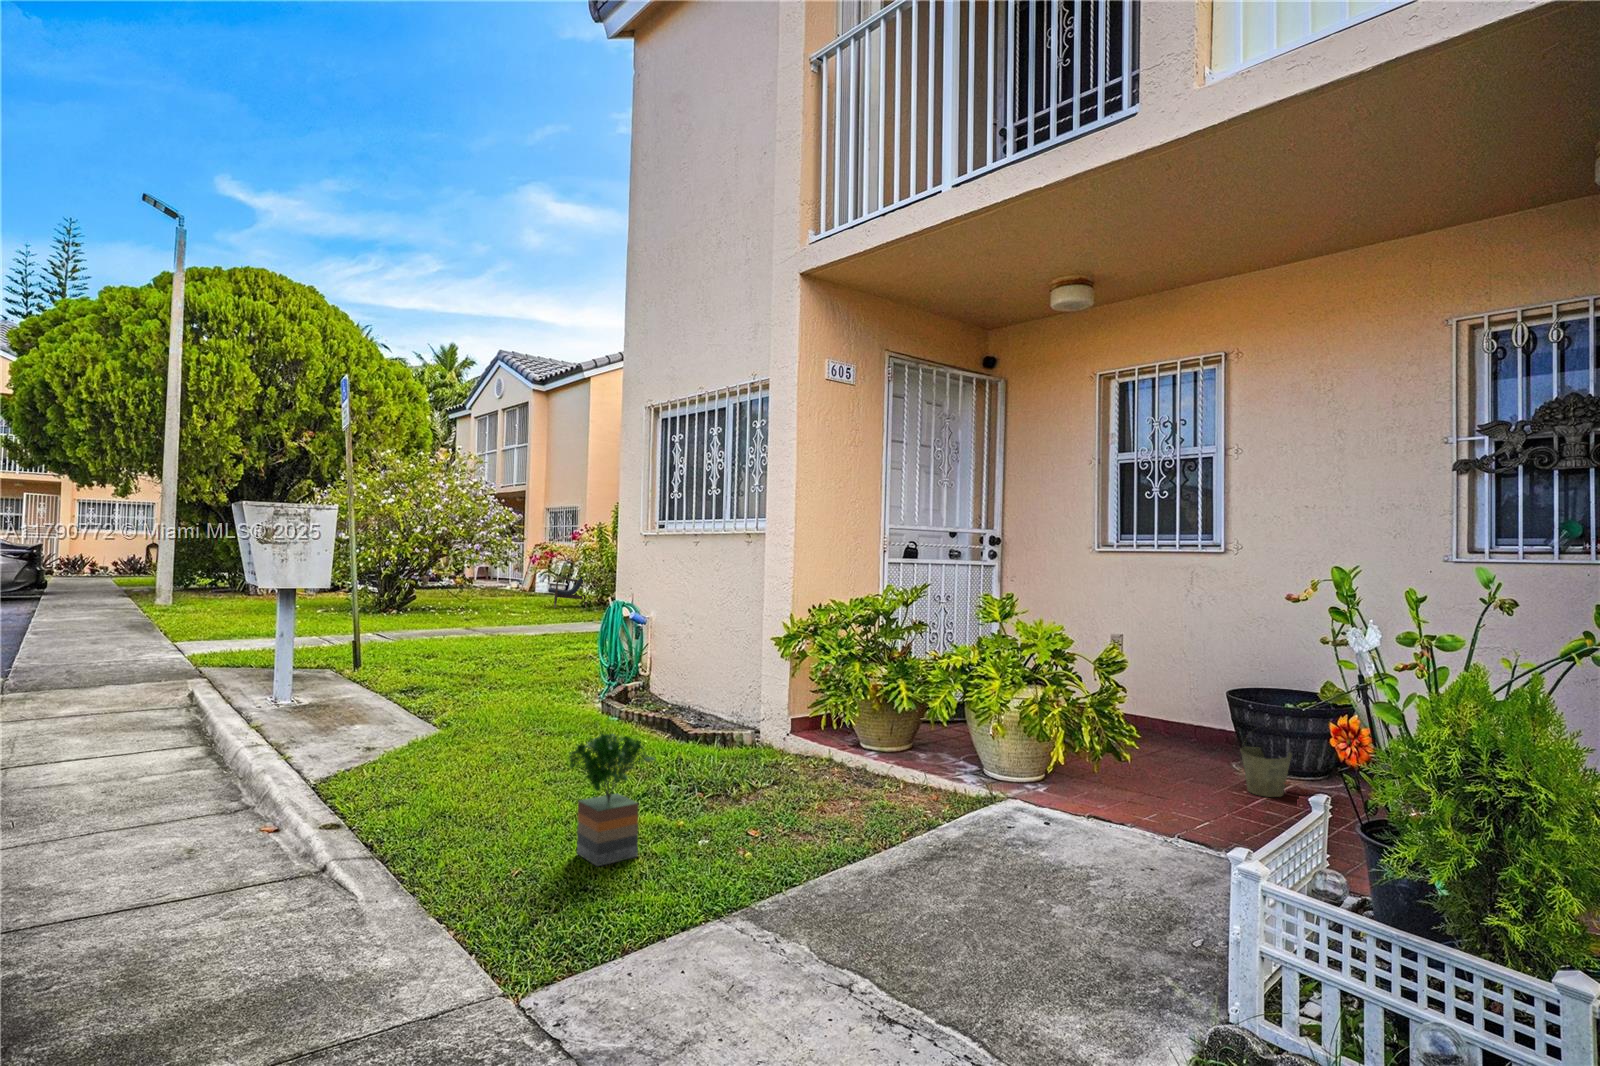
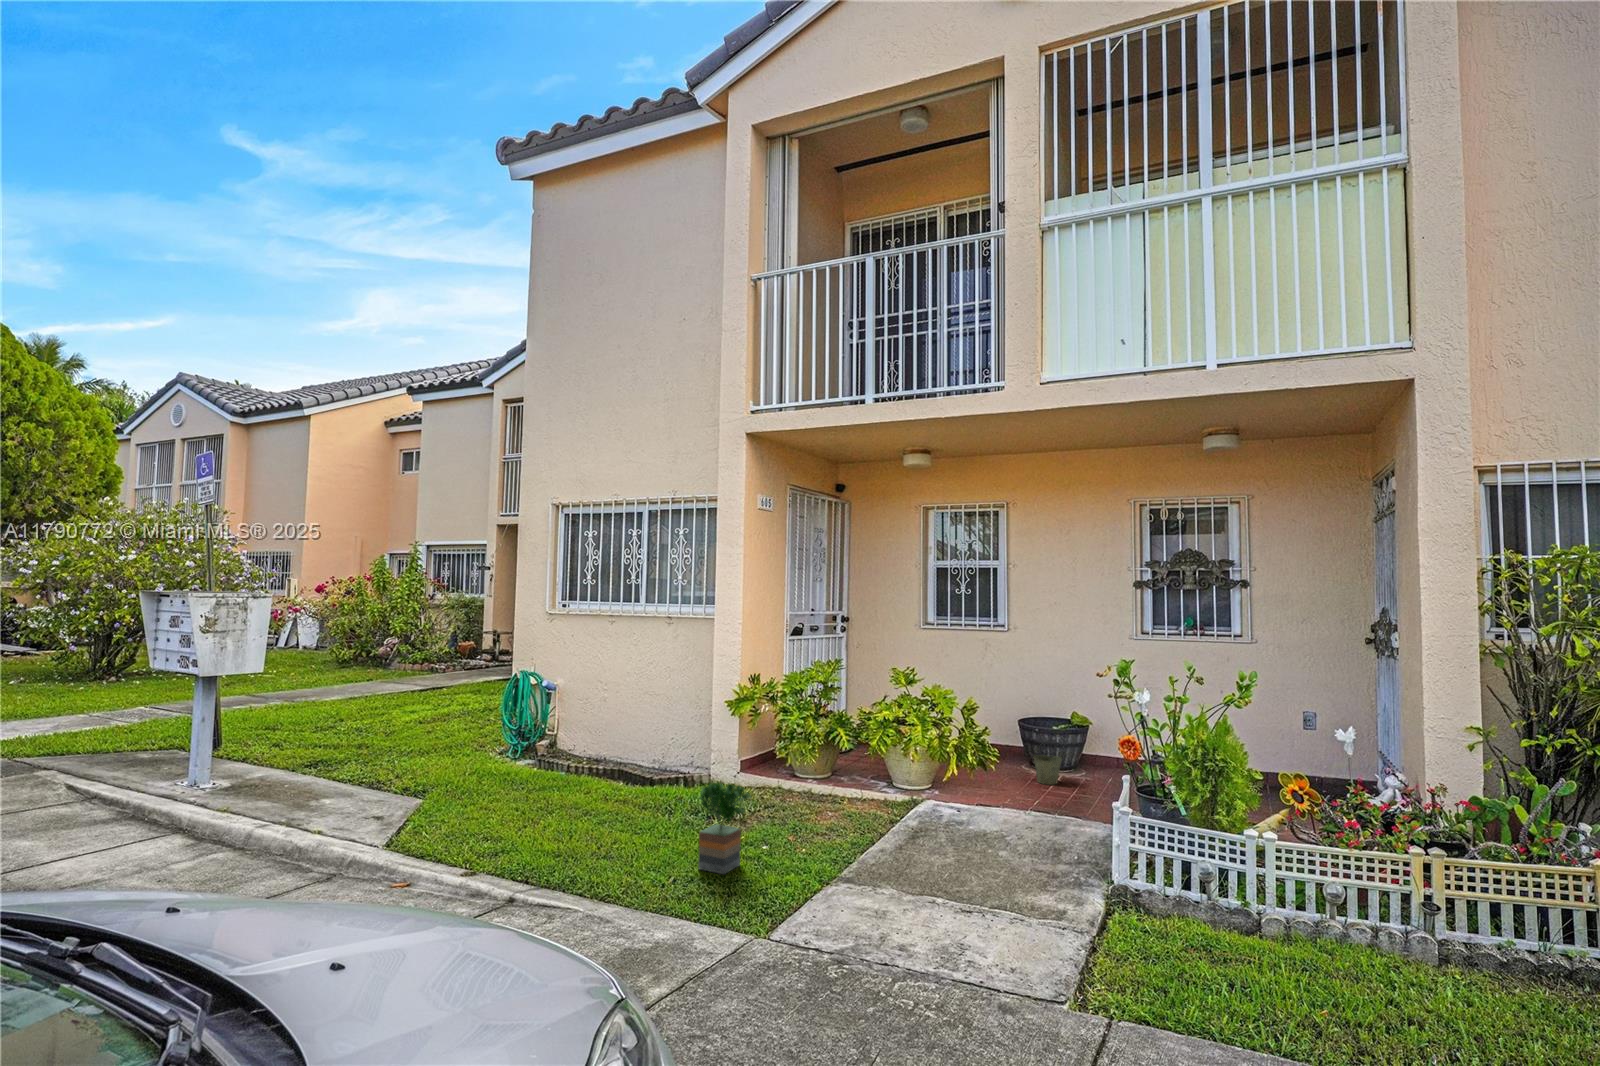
lounge chair: present [548,576,587,608] -> none [290,619,343,664]

